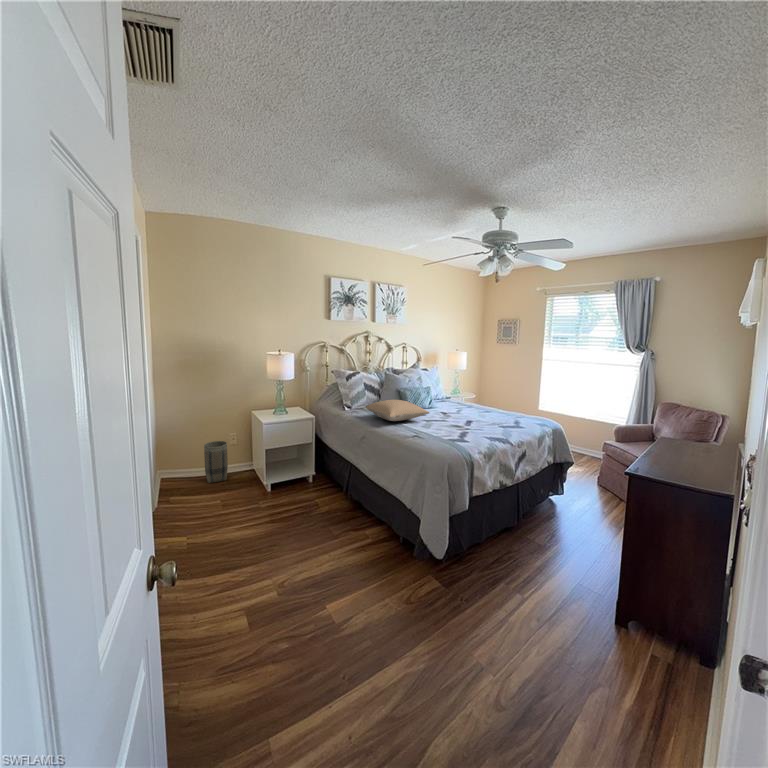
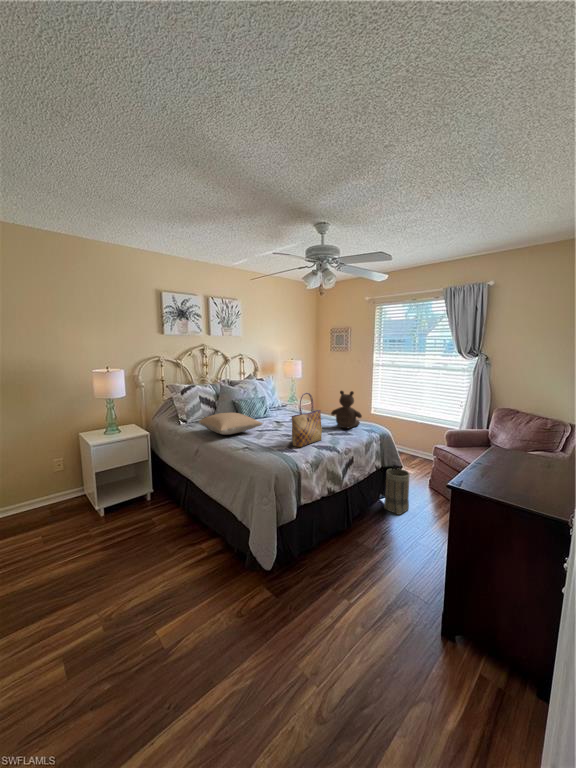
tote bag: none [463,382,493,438] -> present [292,393,322,447]
teddy bear: none [500,382,535,423] -> present [331,391,362,429]
basket: present [204,441,228,483] -> present [384,469,409,515]

